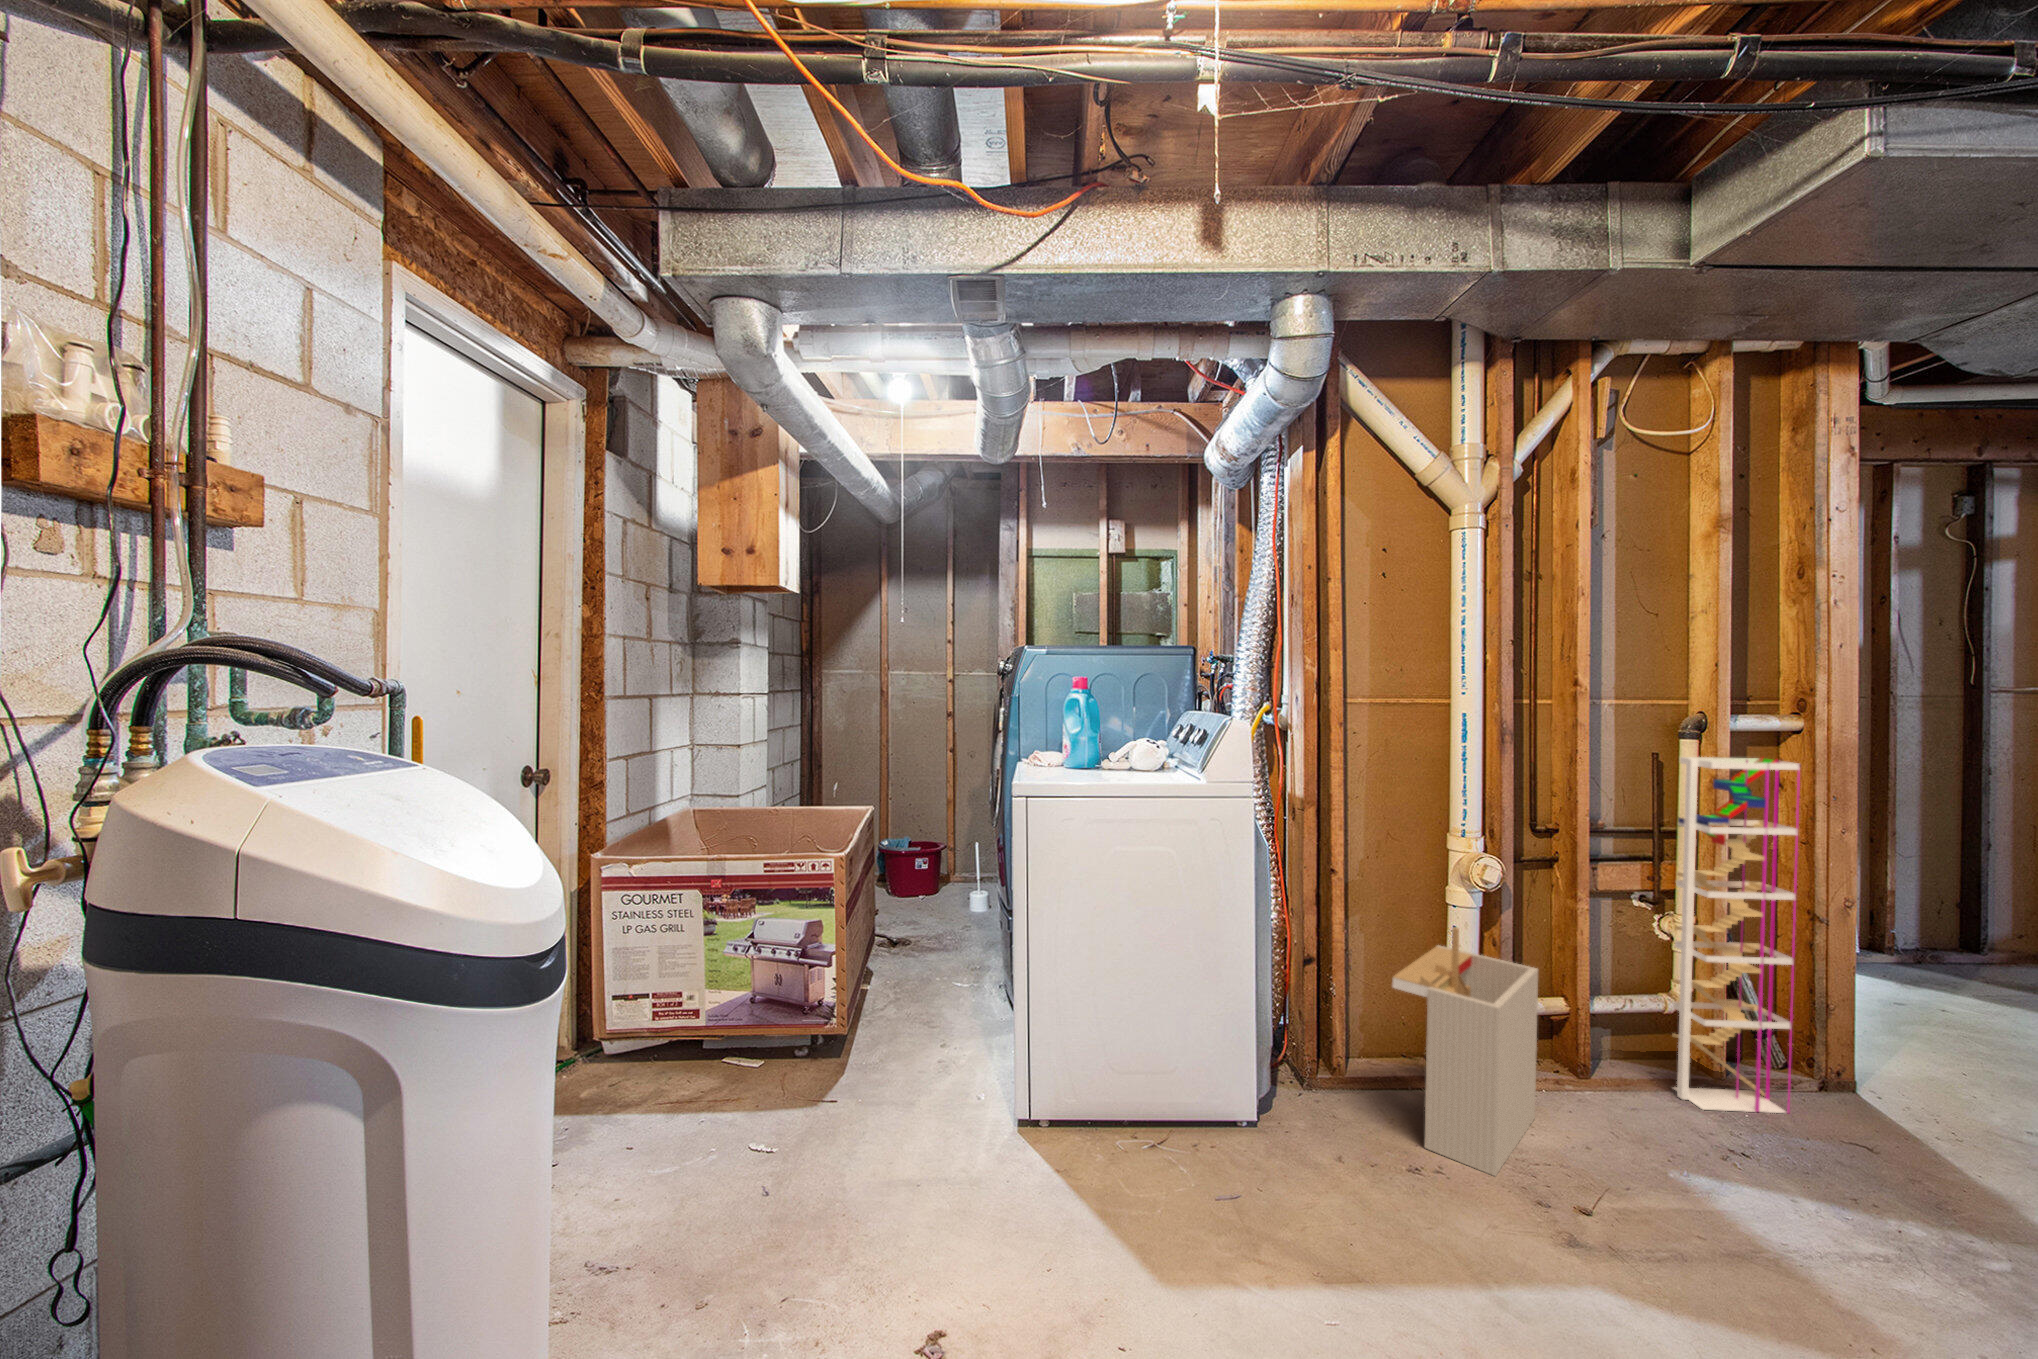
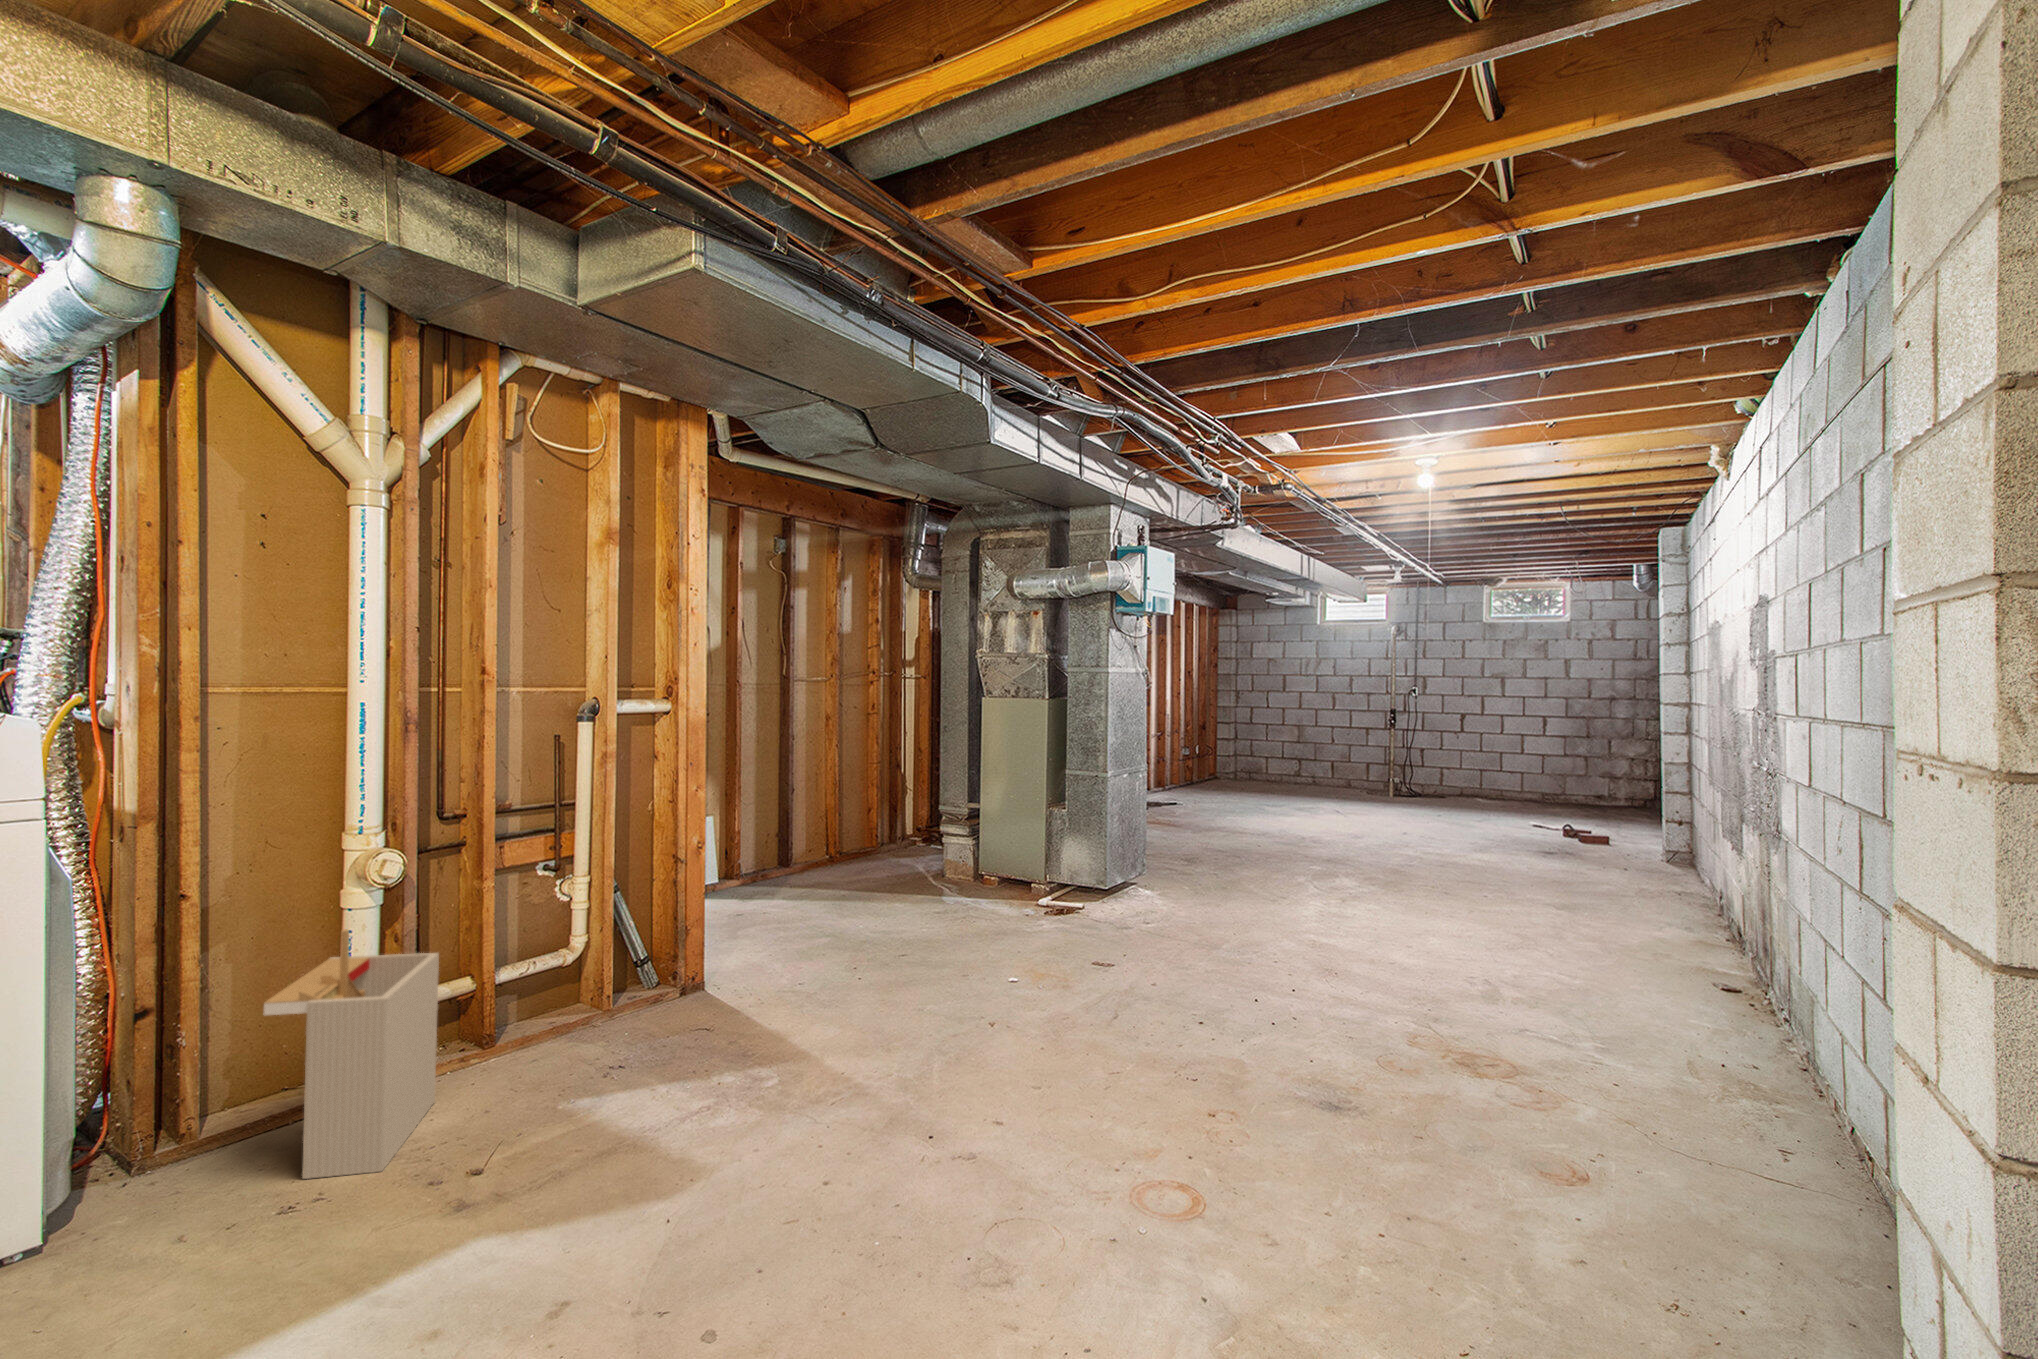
shelving unit: present [1672,757,1800,1113] -> none [565,732,658,1039]

